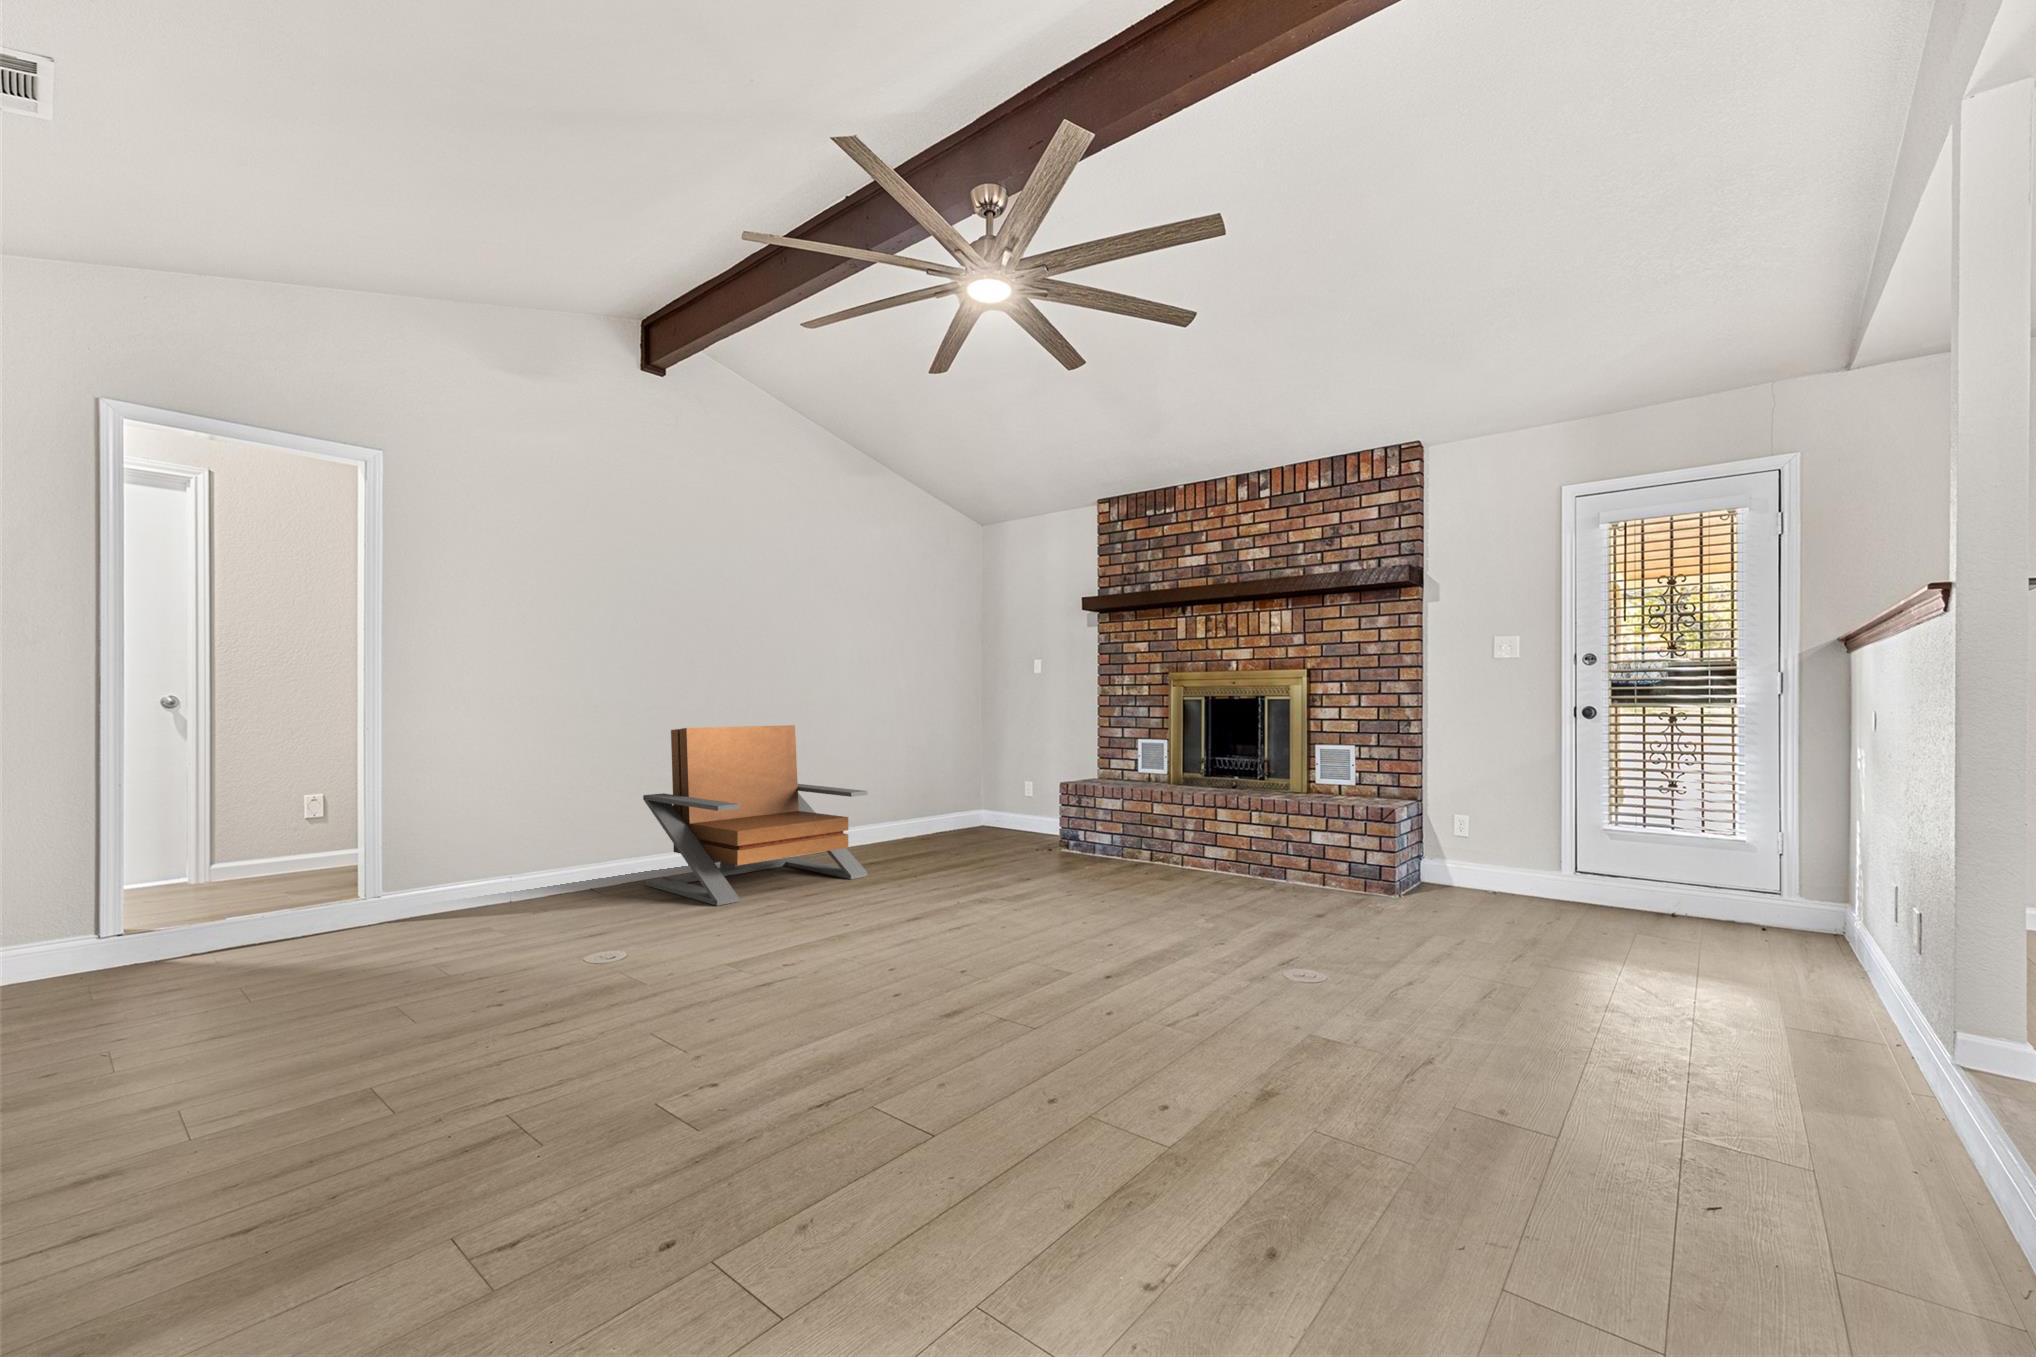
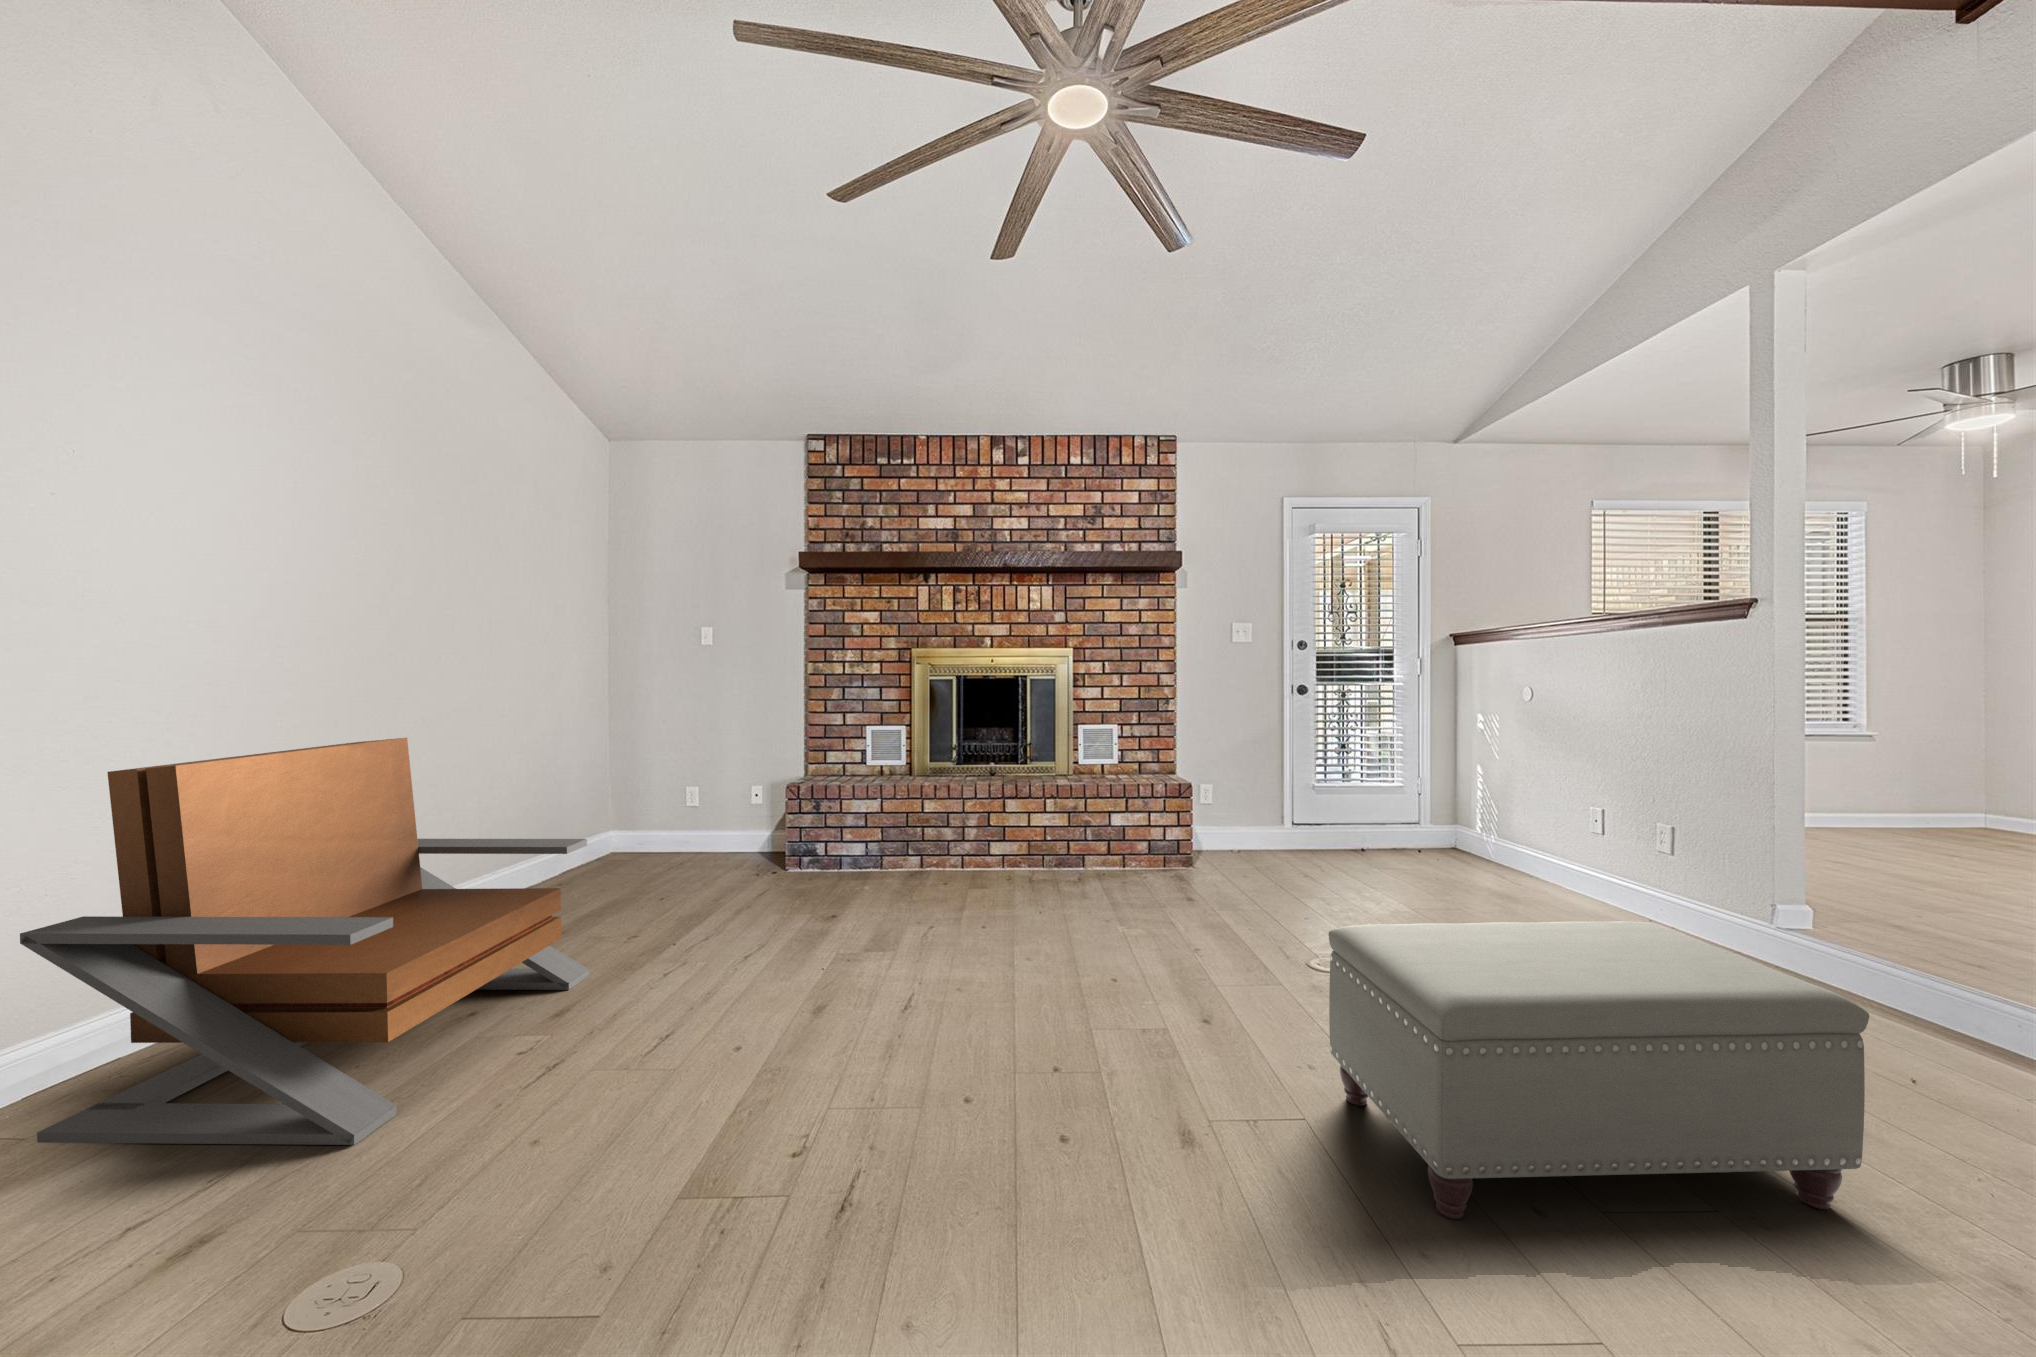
ottoman: none [1073,871,1429,1124] -> present [1329,921,1869,1219]

